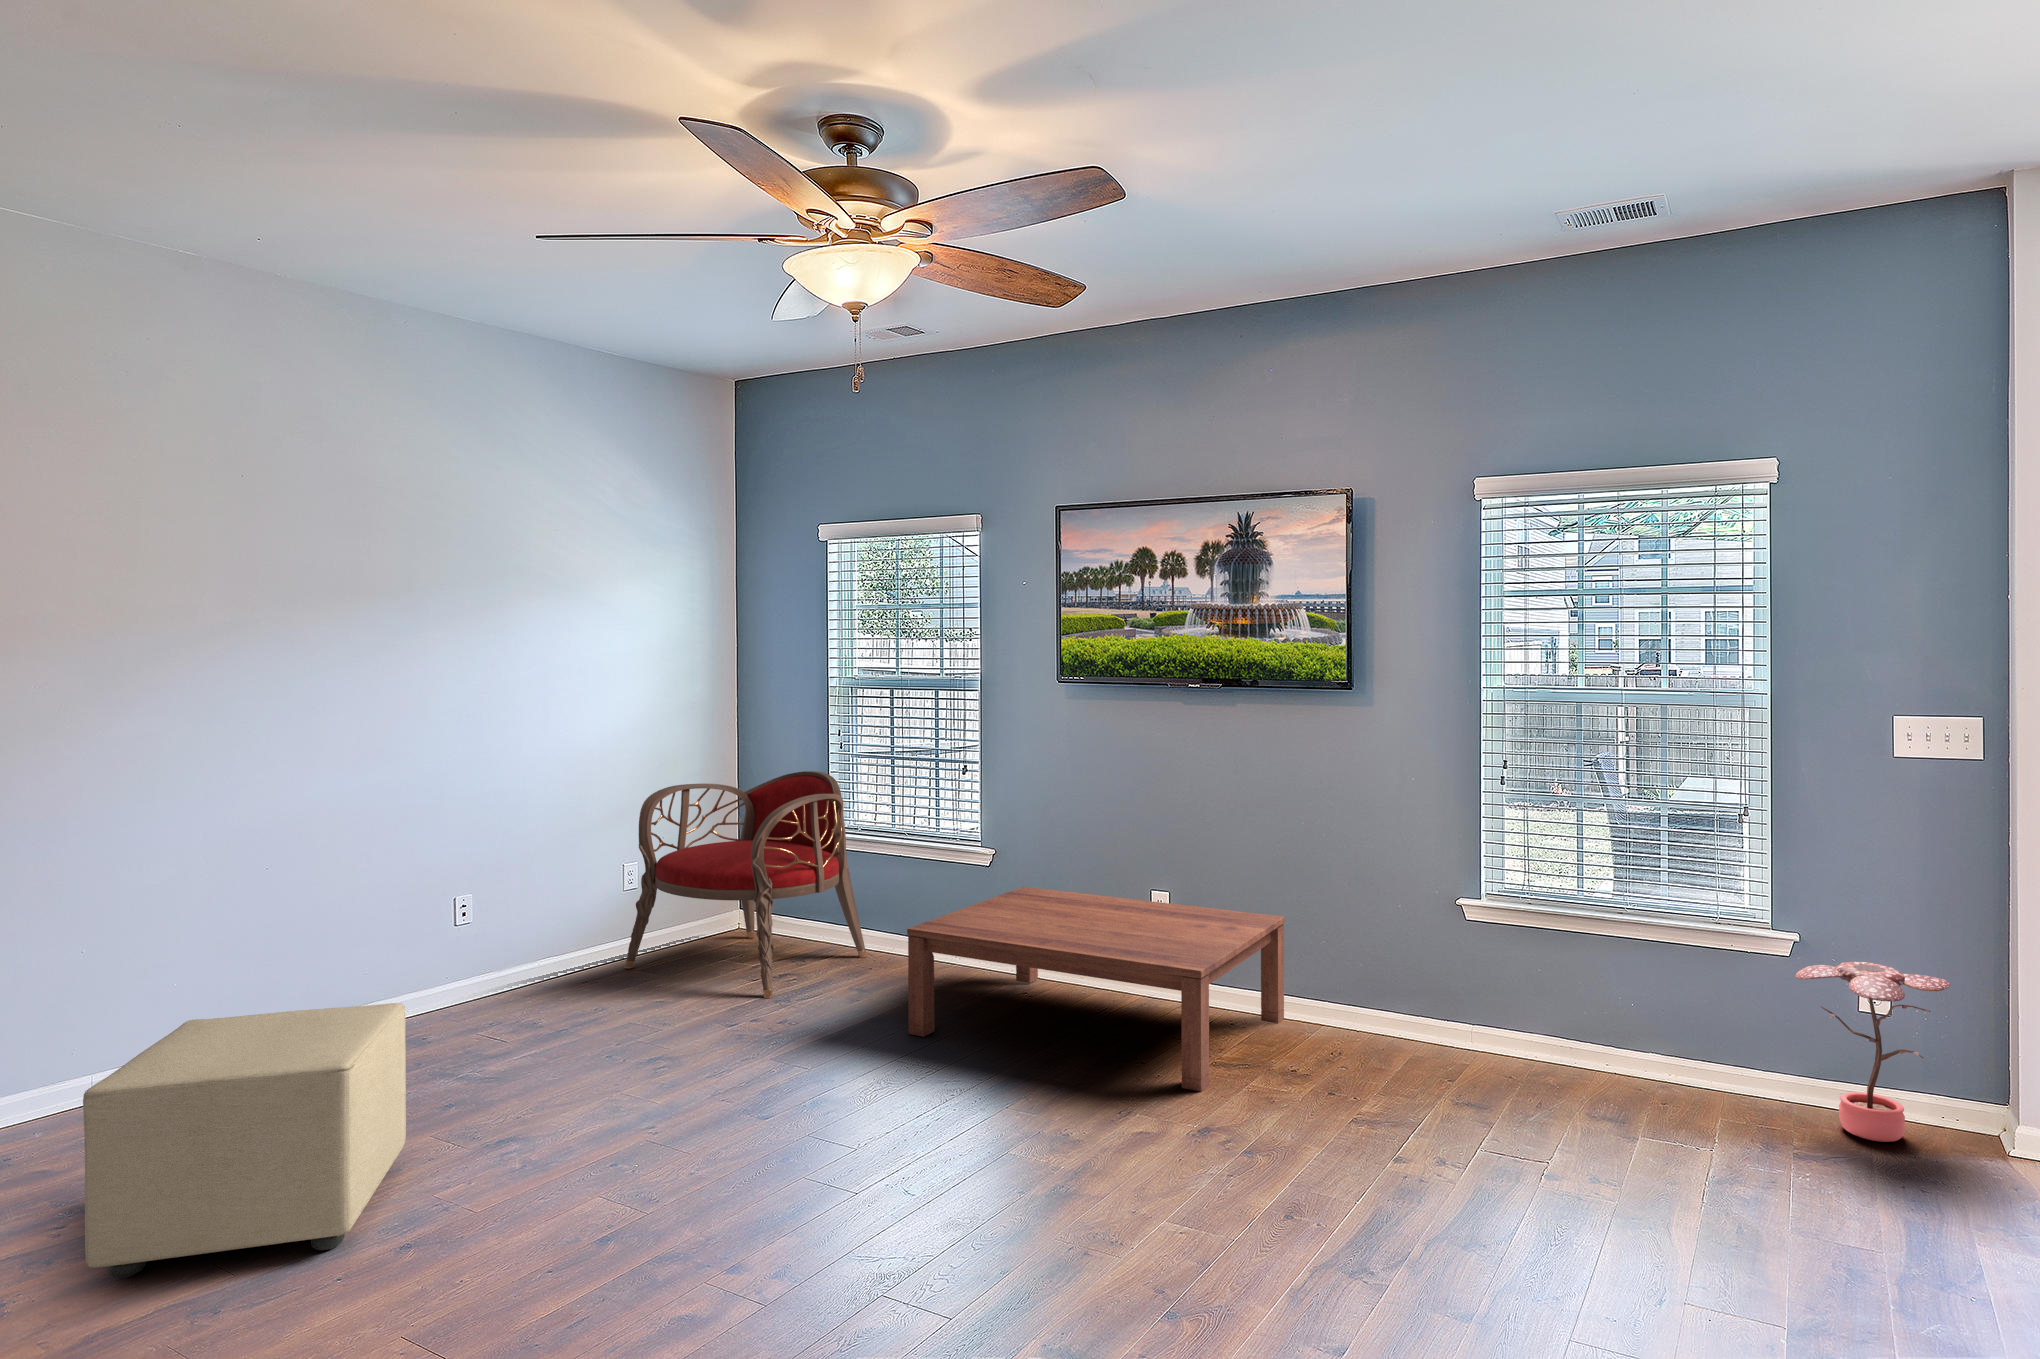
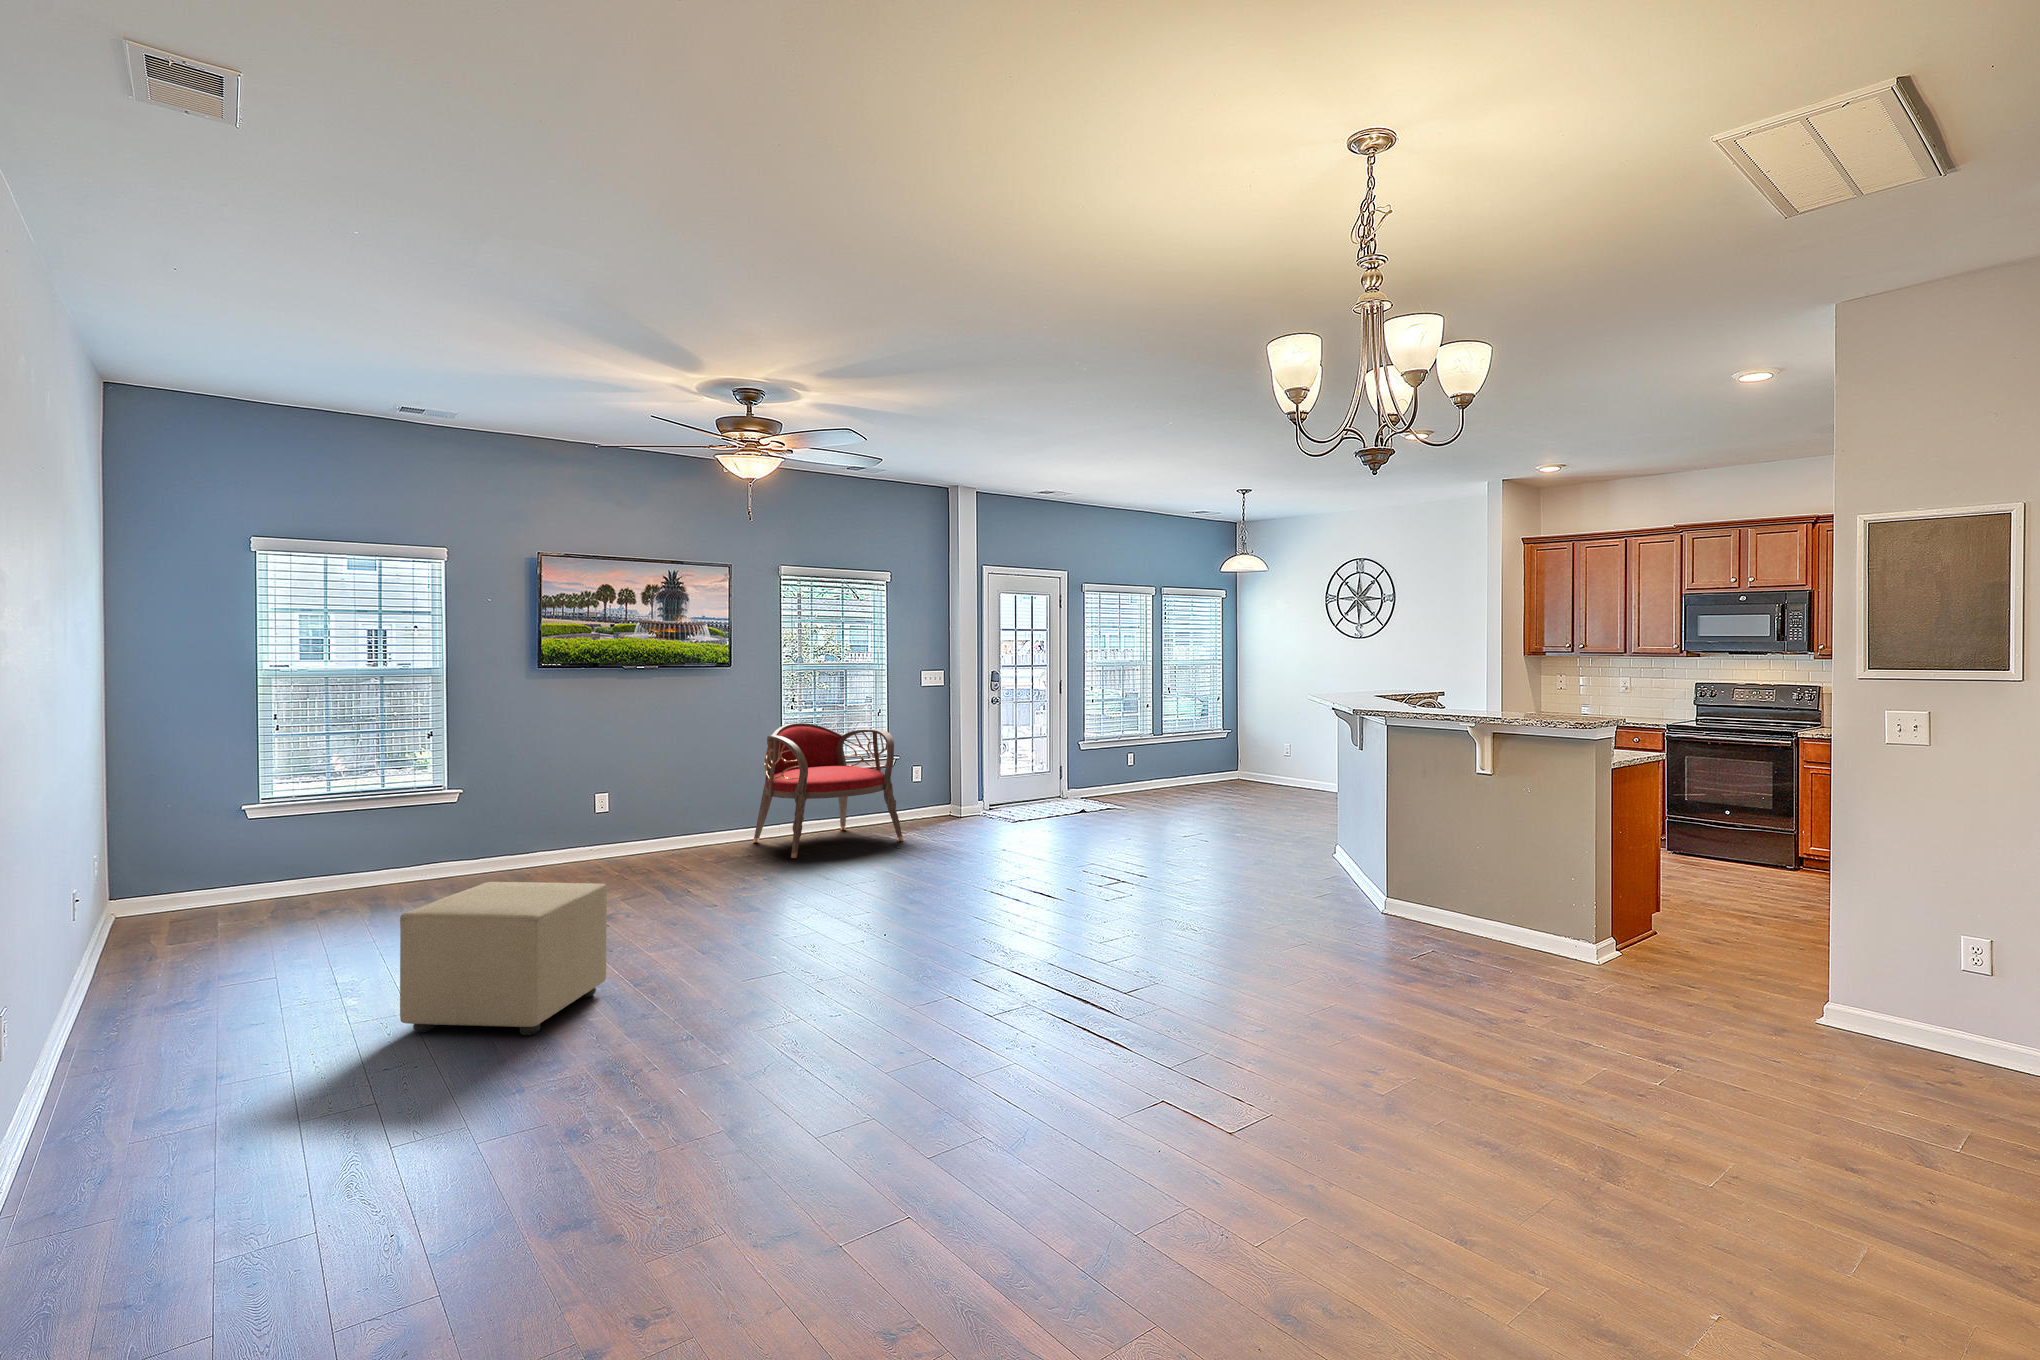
armchair: present [624,771,867,998] -> present [753,723,903,858]
coffee table: present [907,887,1285,1092] -> none [509,792,743,896]
potted plant: present [1795,962,1950,1142] -> none [909,761,949,822]

